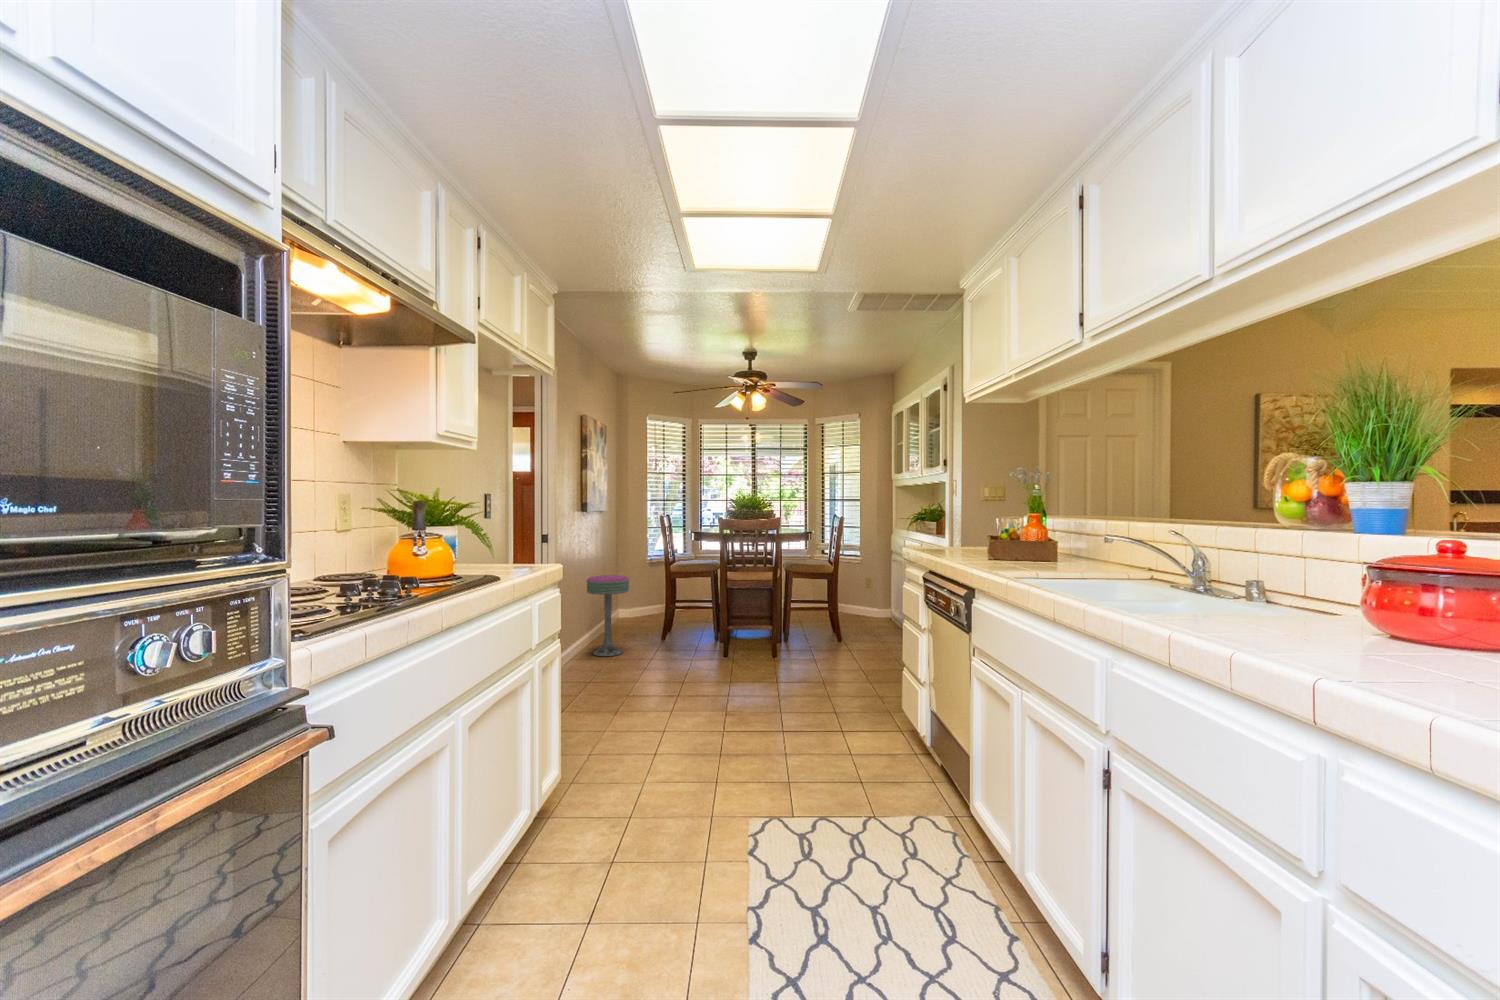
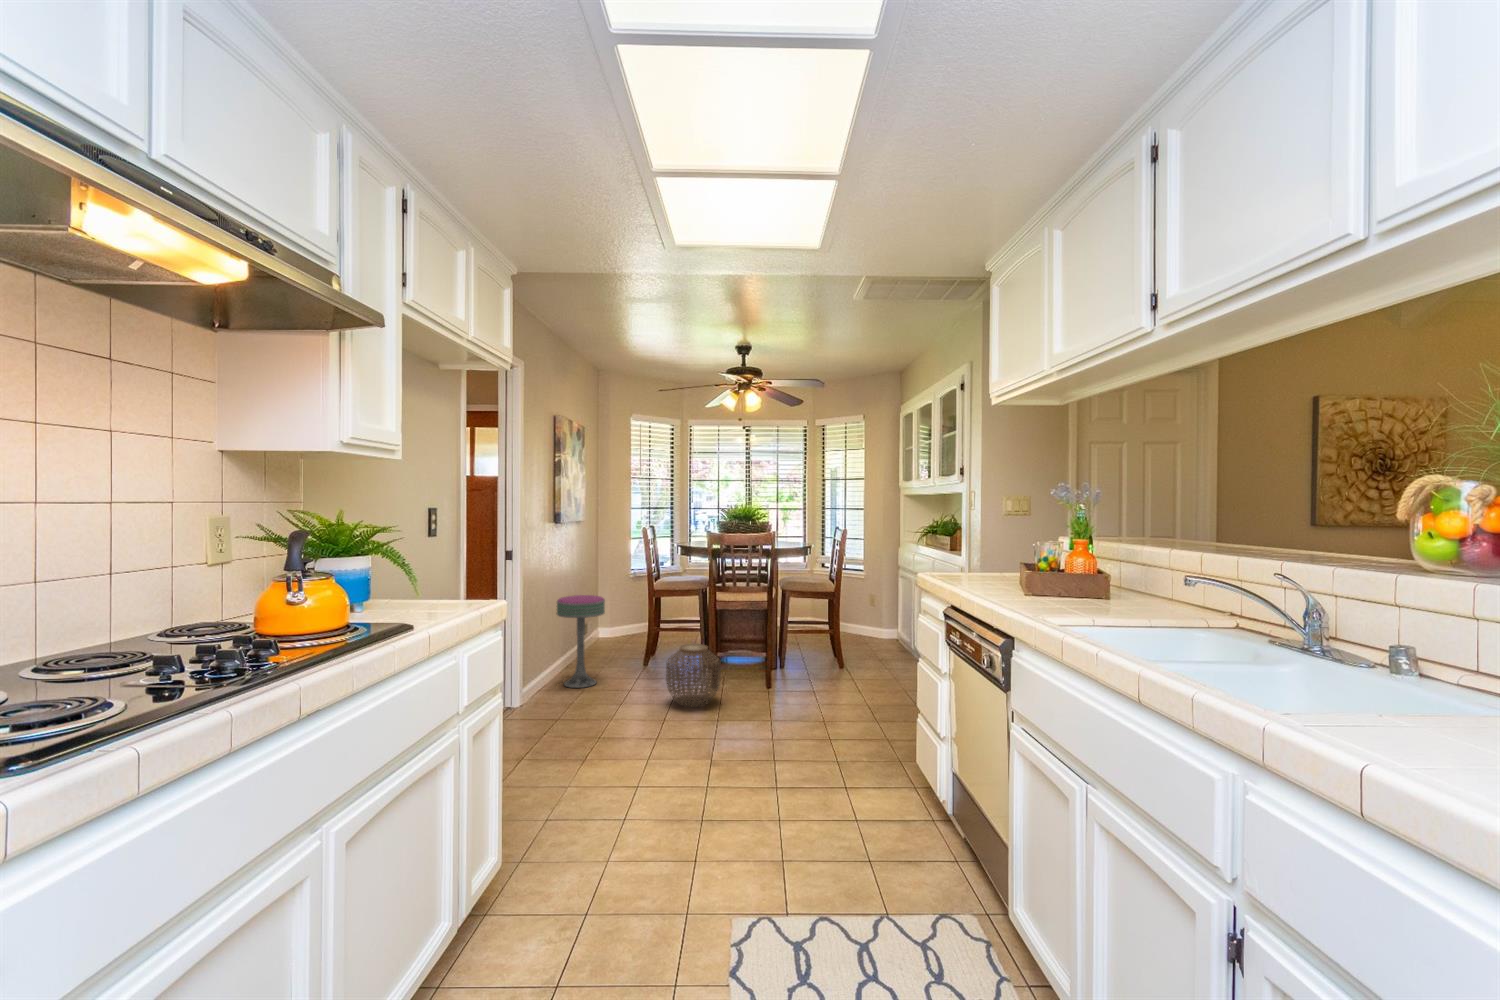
woven basket: none [685,616,732,671] -> present [666,644,720,707]

